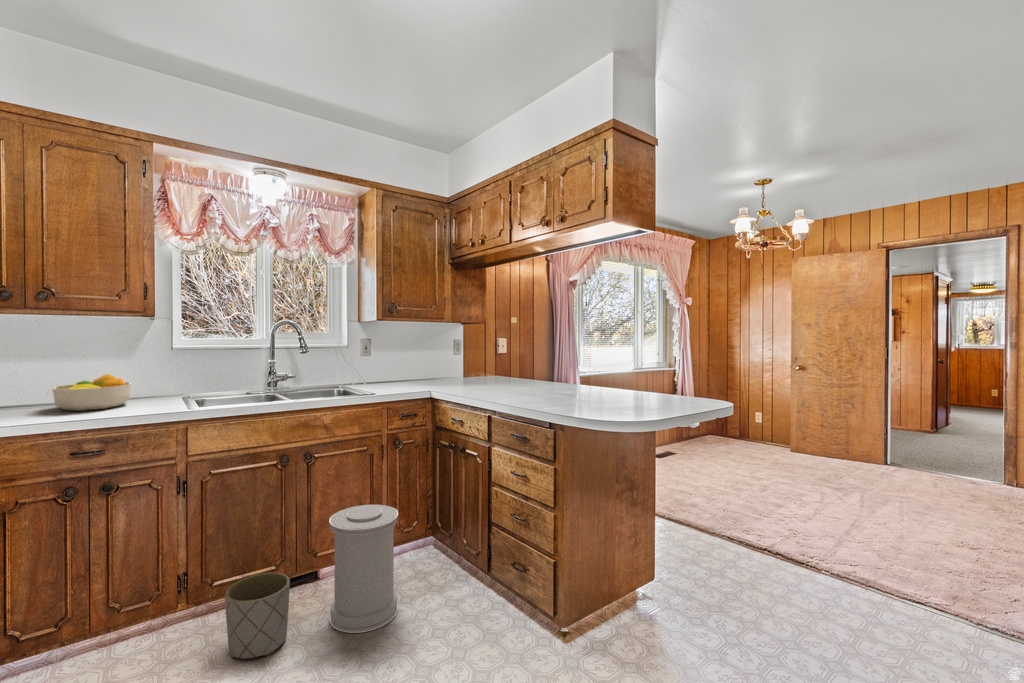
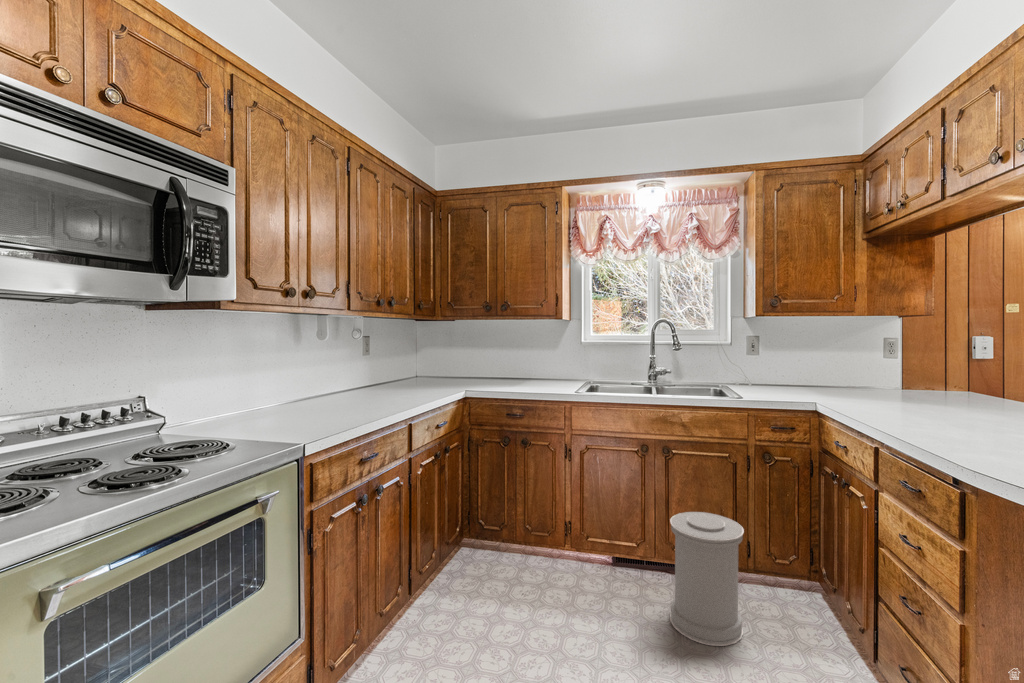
fruit bowl: present [53,374,131,411] -> none [505,363,550,388]
planter: present [225,572,290,659] -> none [584,543,634,617]

